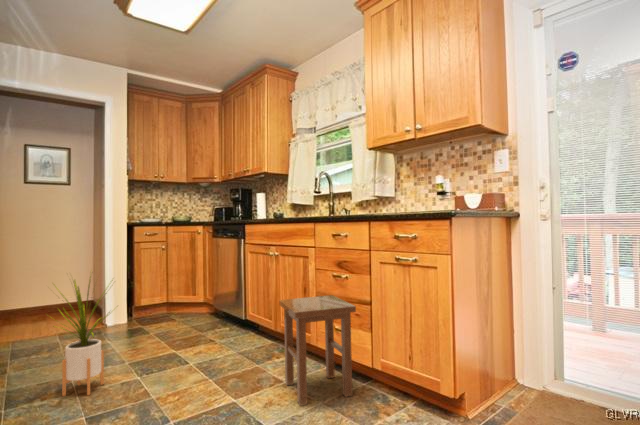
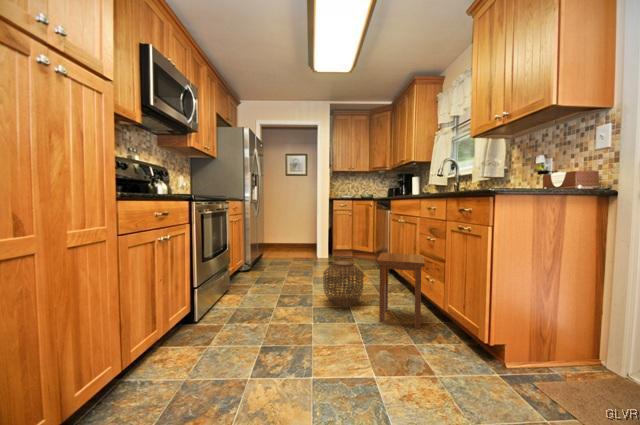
house plant: present [57,276,113,396] -> none [267,223,302,289]
woven basket: none [187,320,253,399] -> present [323,260,363,307]

